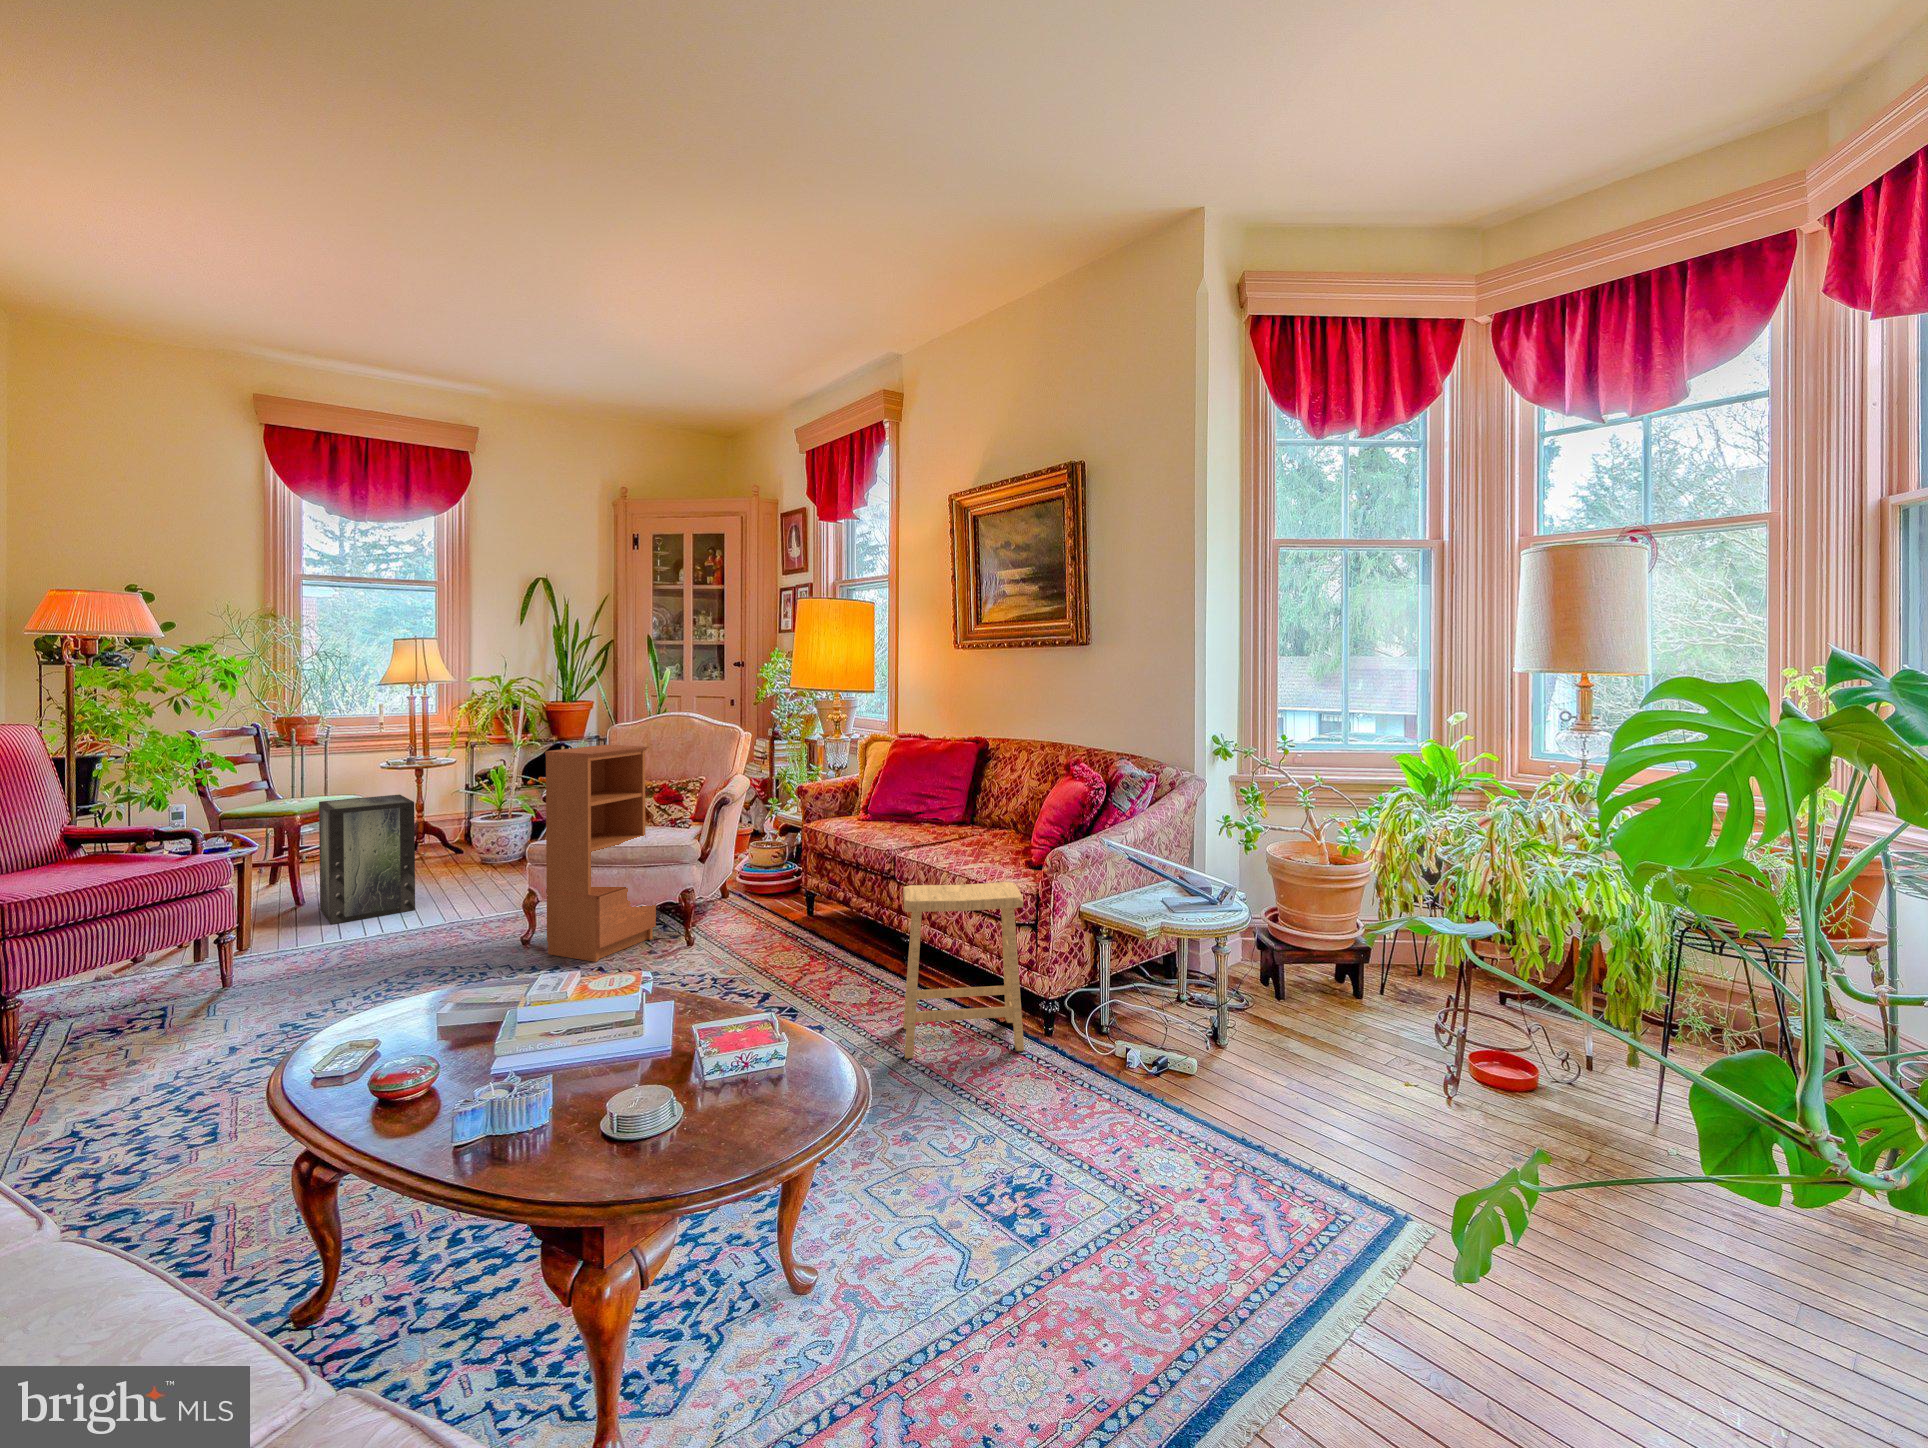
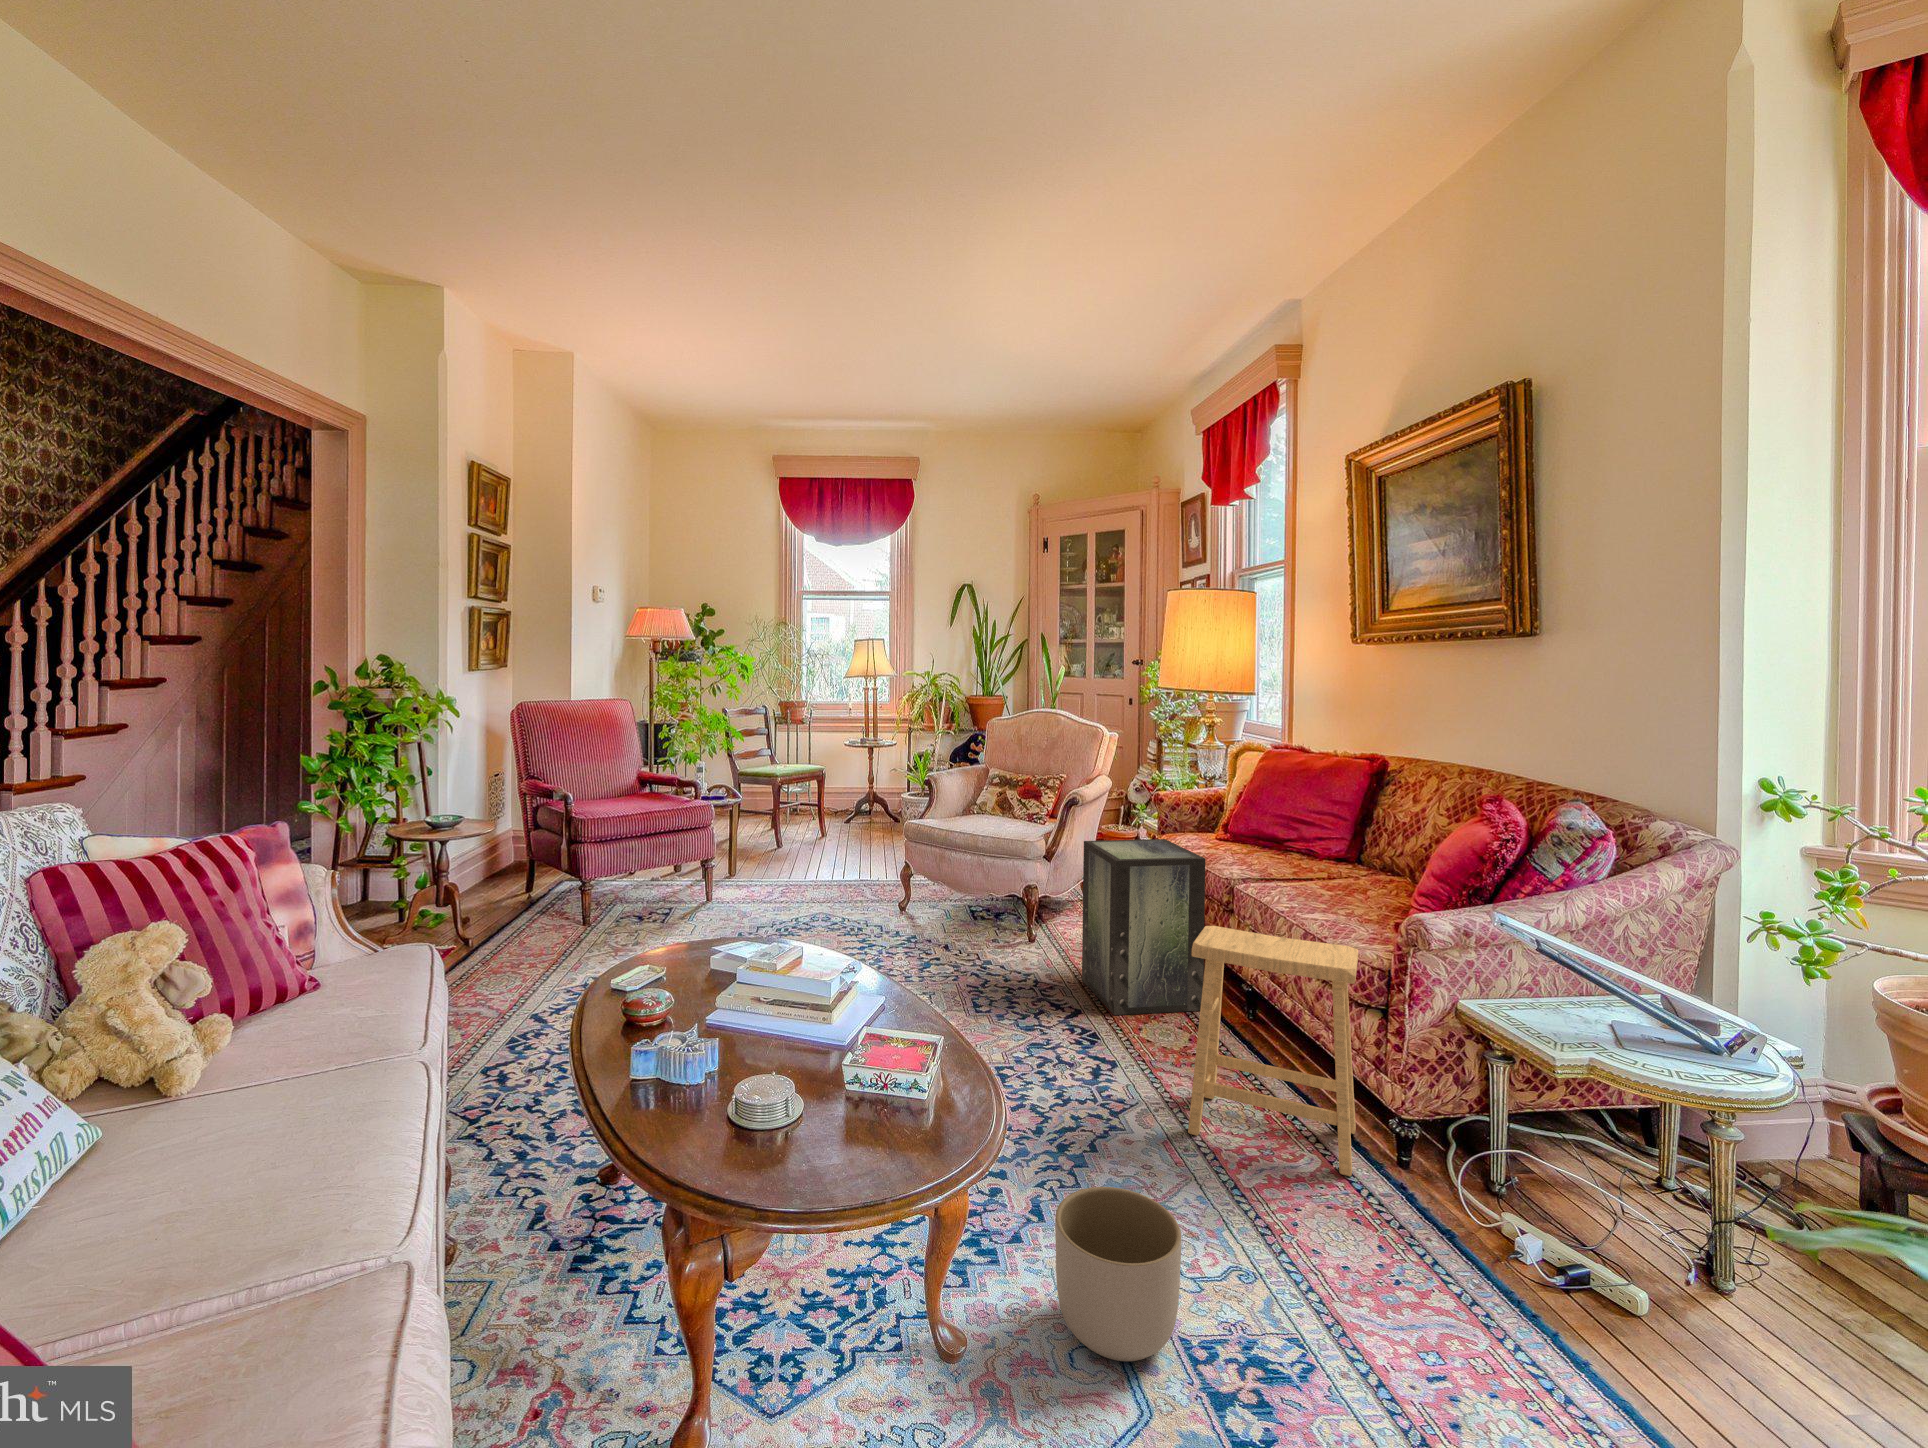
bookcase: present [545,745,656,962] -> none [910,736,1003,942]
storage box: present [319,795,415,924] -> present [1082,839,1206,1015]
planter: none [873,1099,972,1232] -> present [1055,1187,1181,1361]

